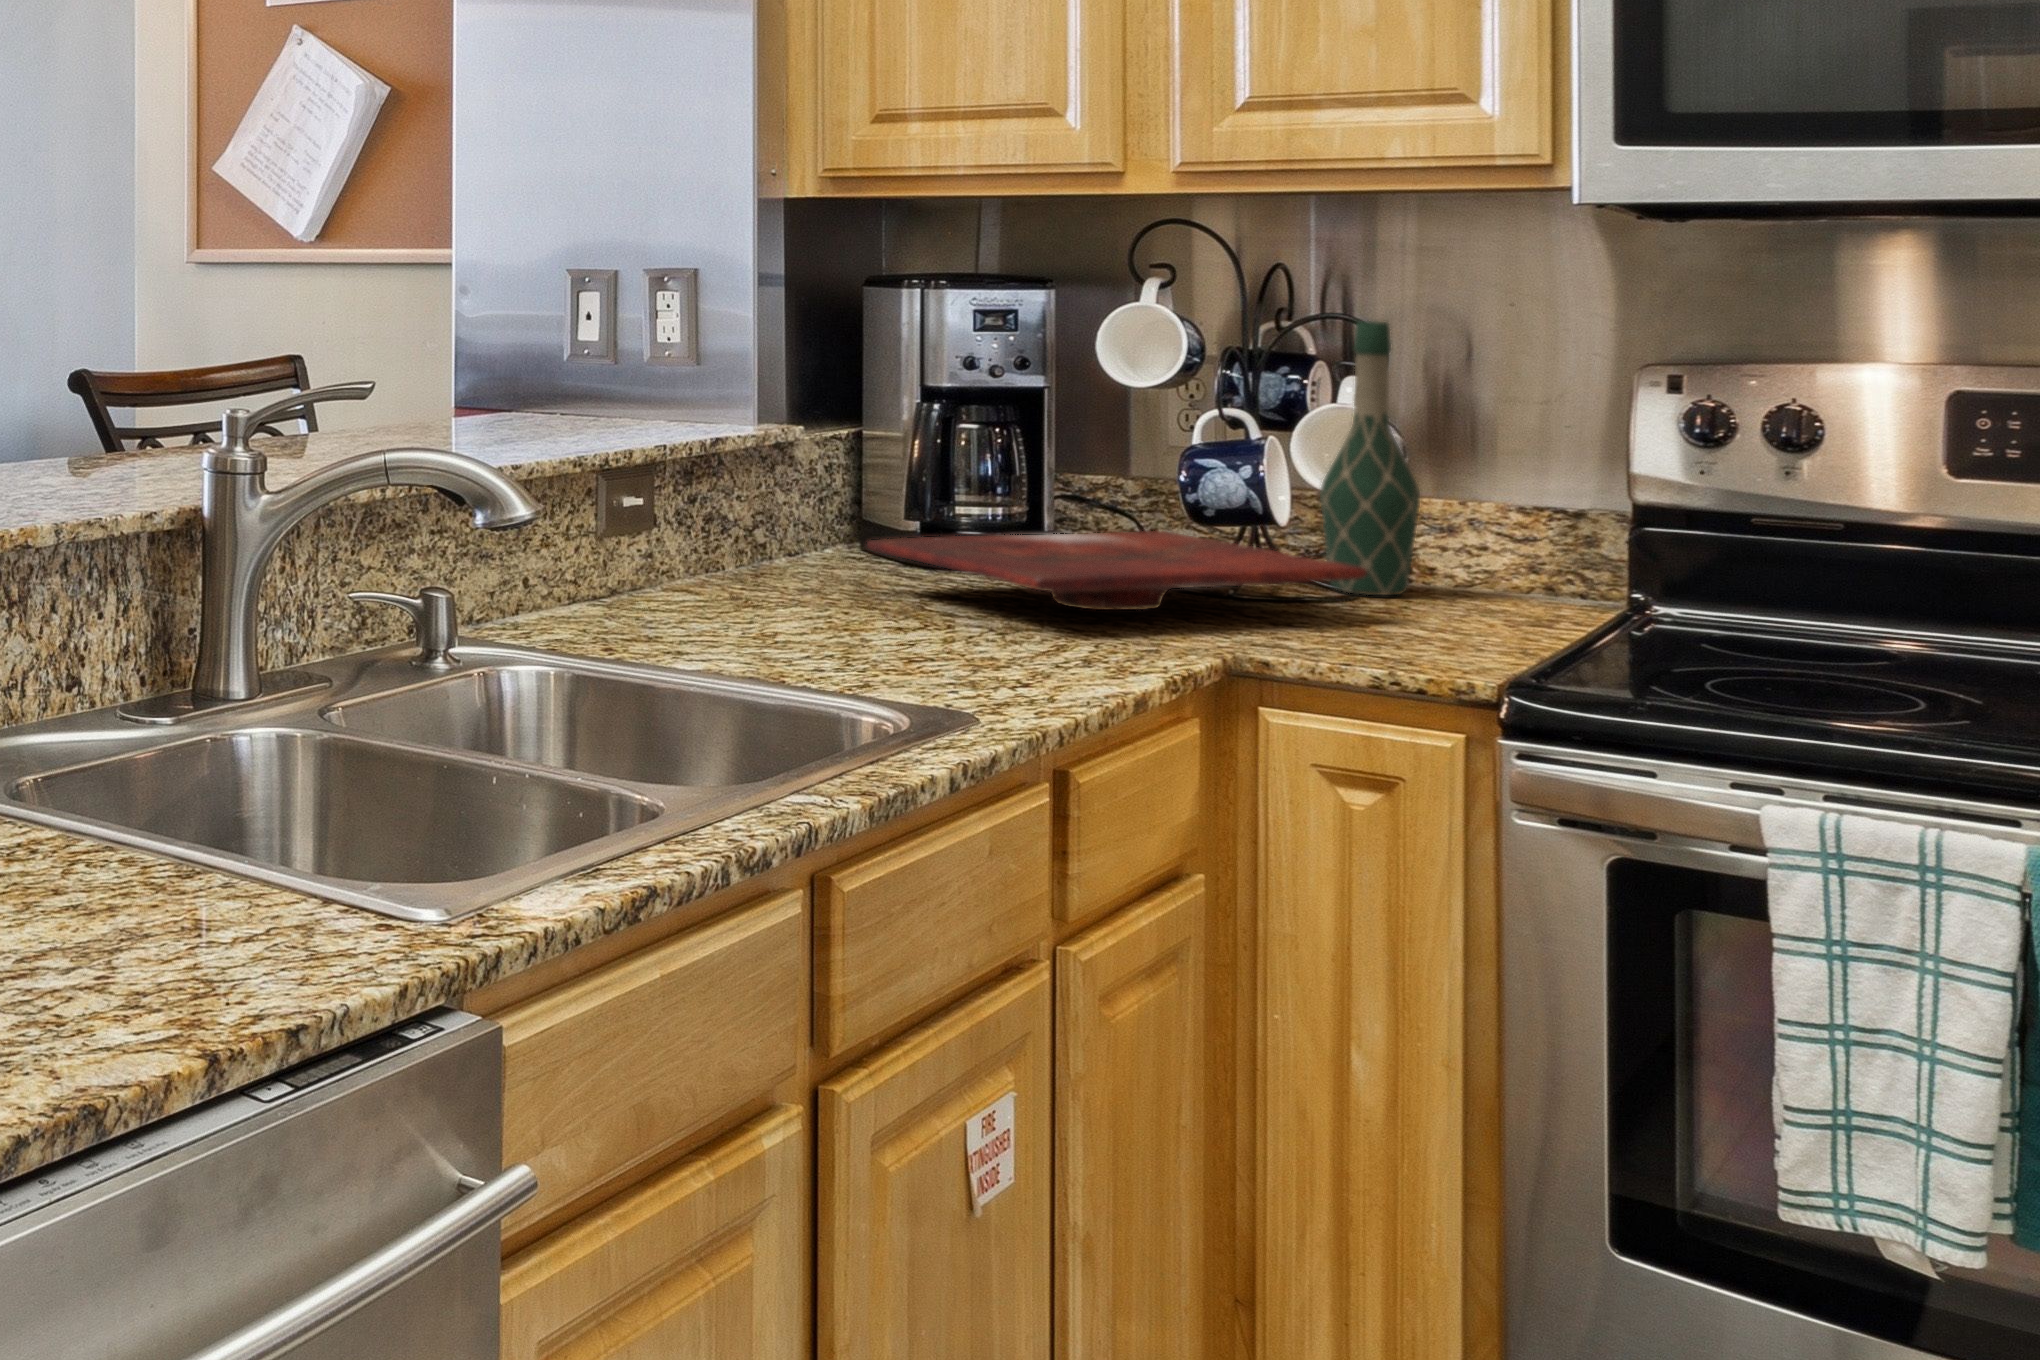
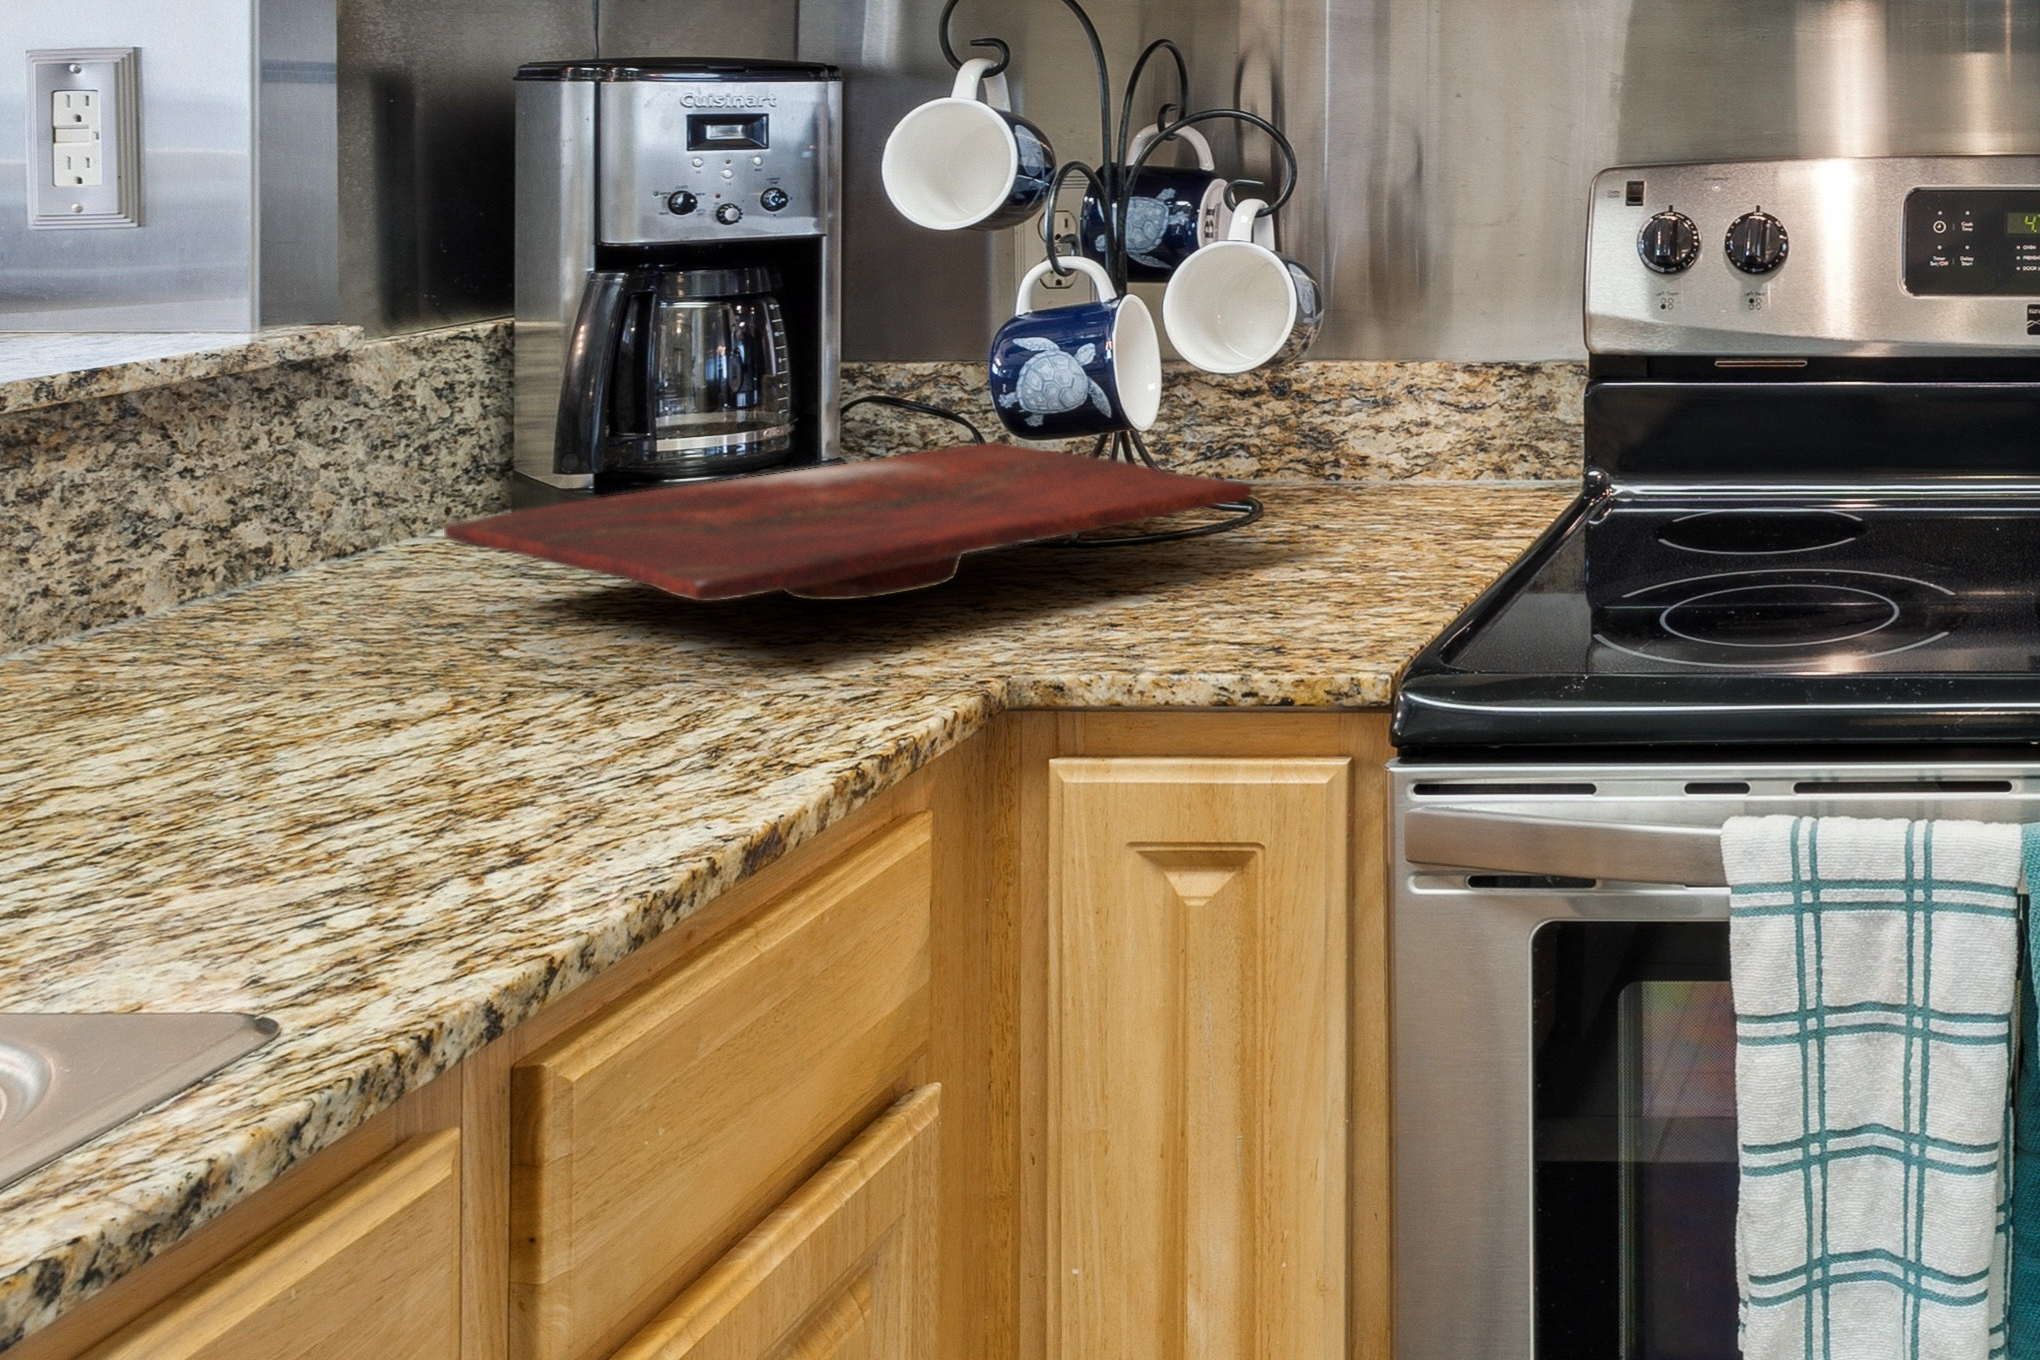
wine bottle: present [1320,321,1420,595] -> none [1210,116,1339,508]

